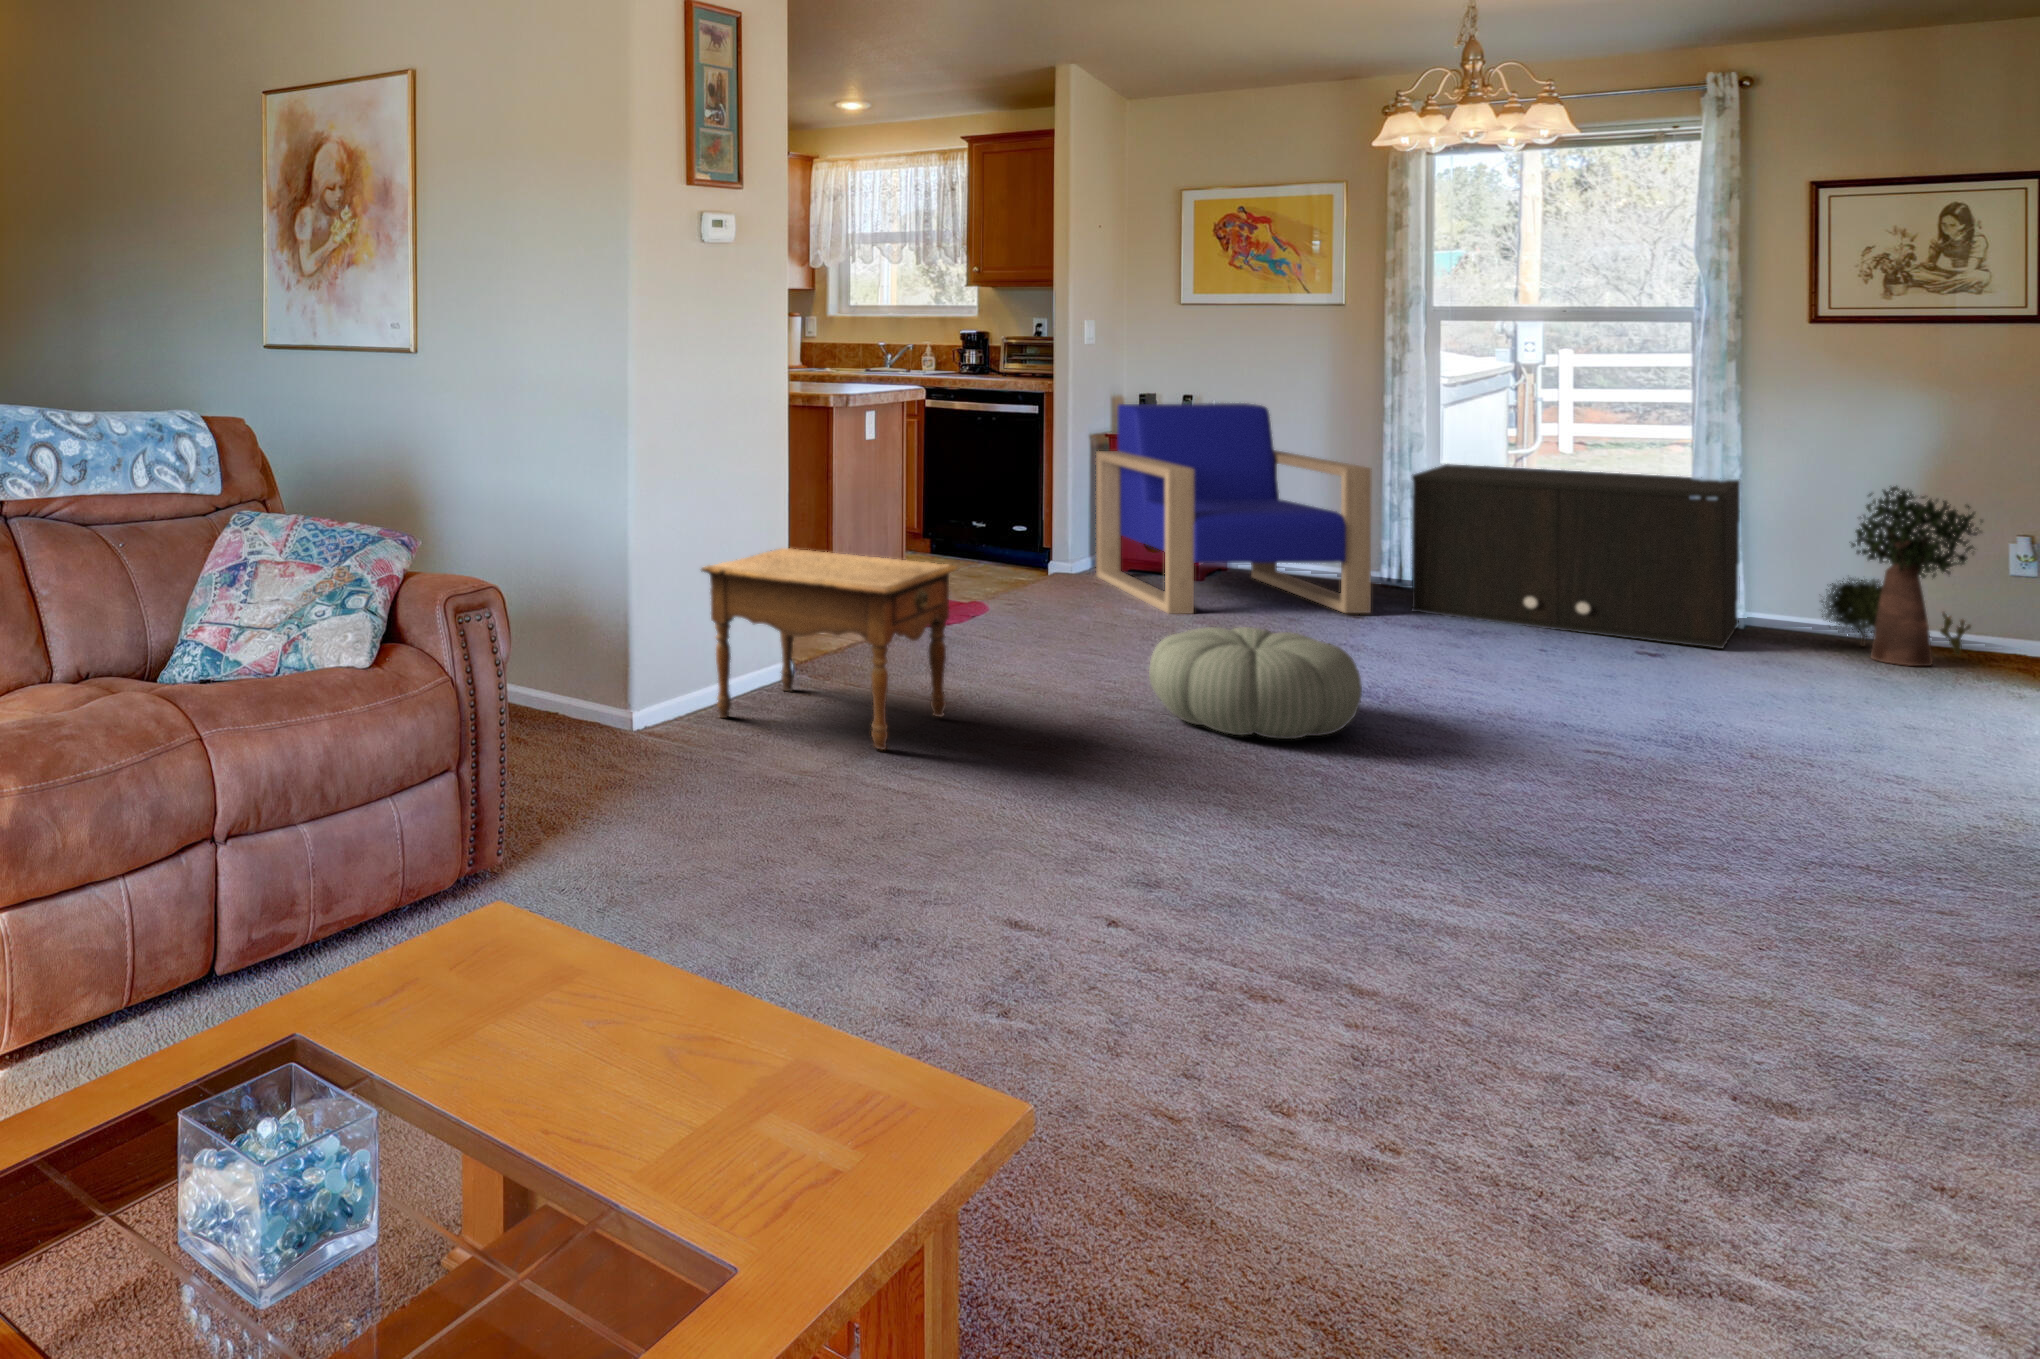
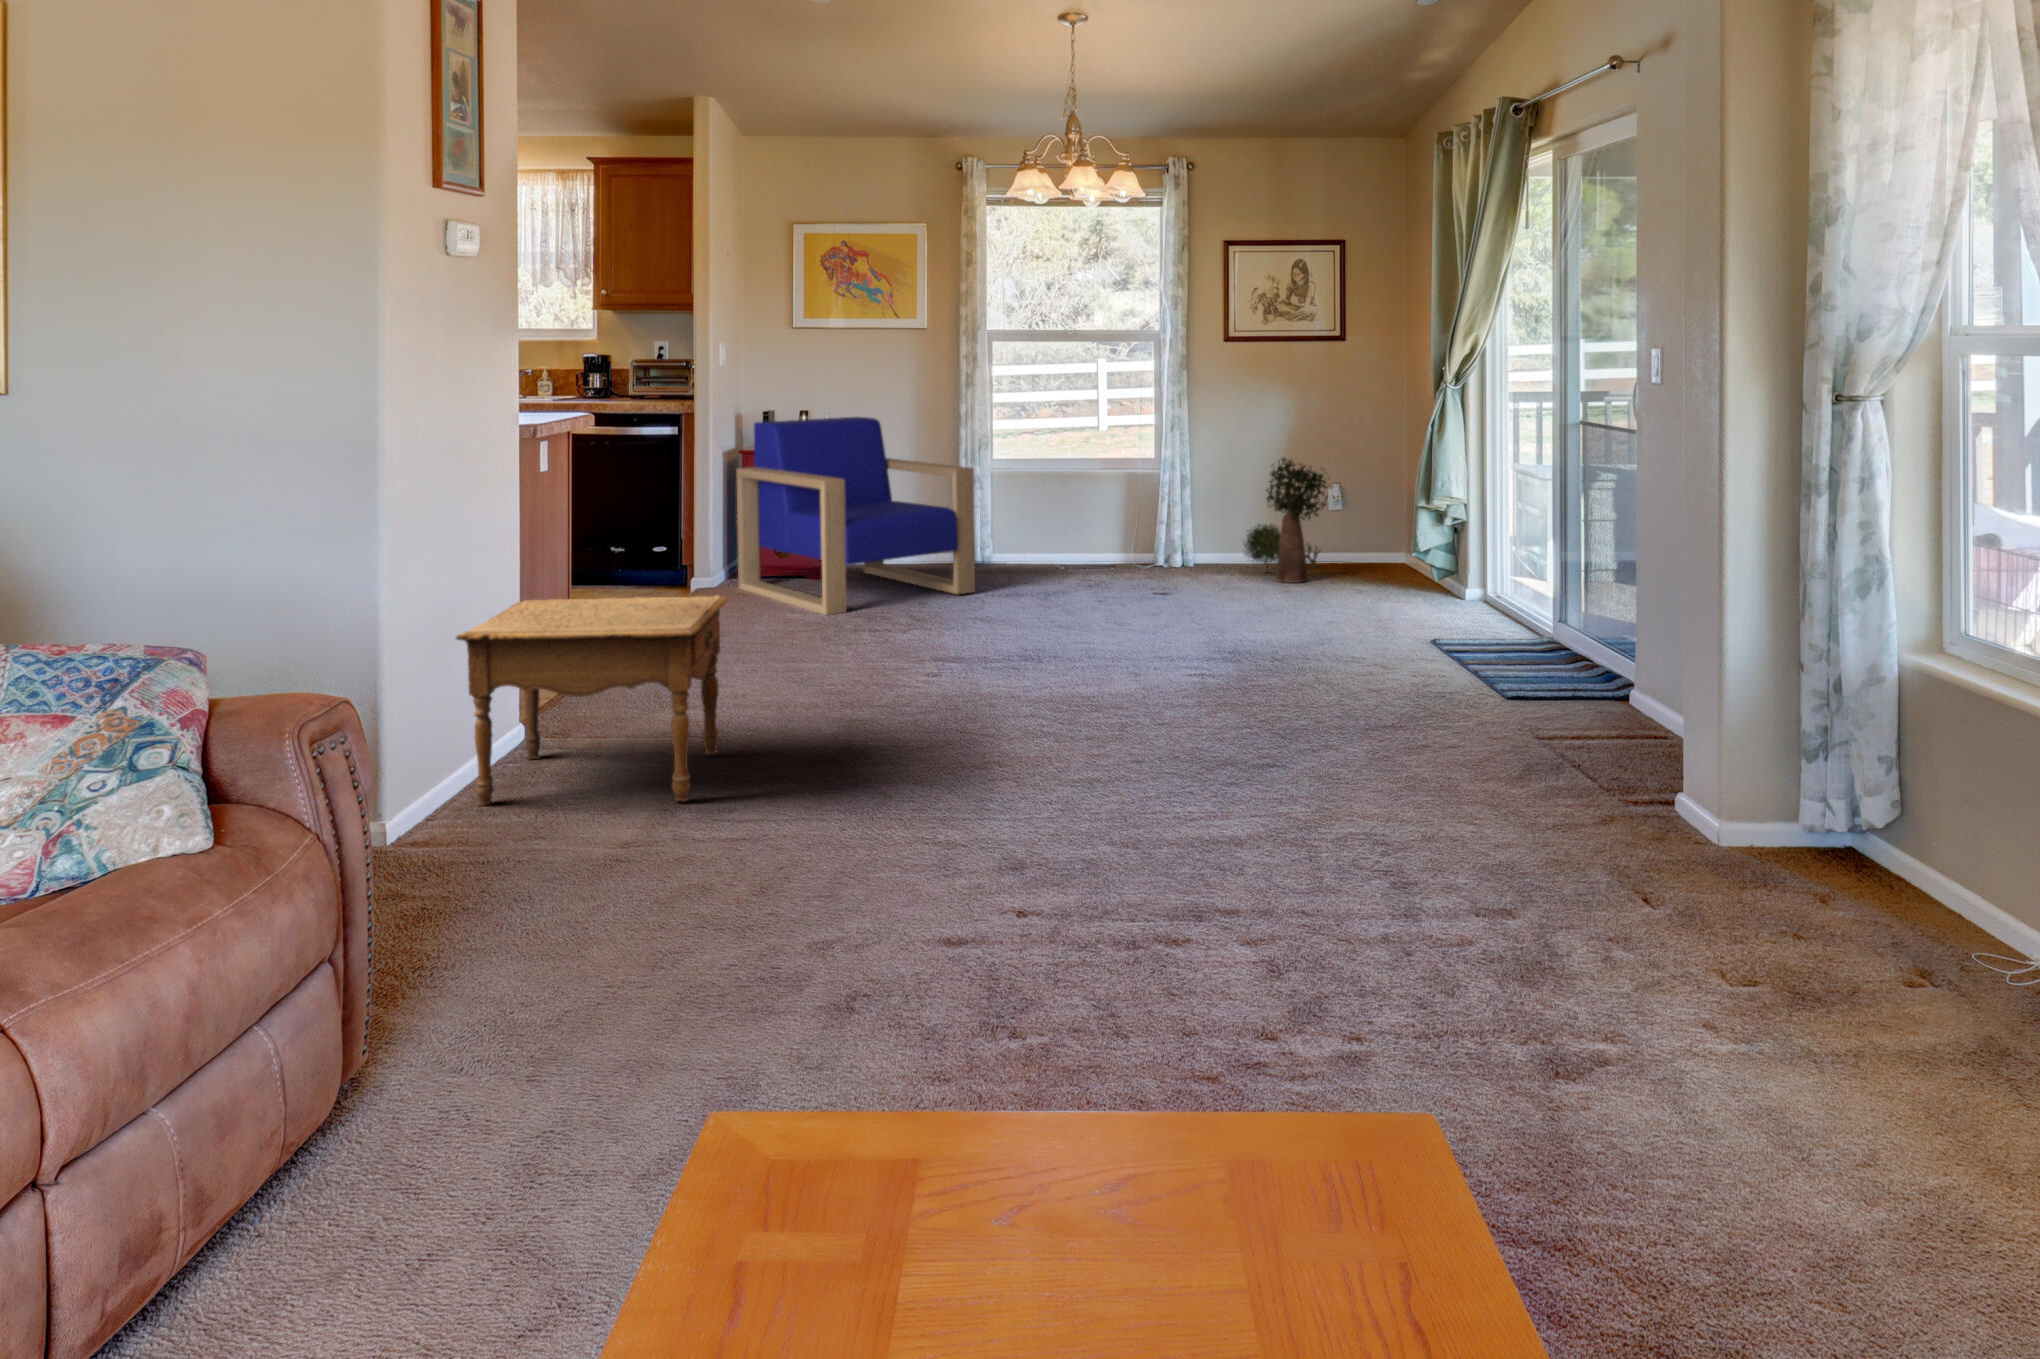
storage cabinet: present [1411,464,1740,649] -> none [997,459,1202,587]
pouf: present [1149,627,1362,739] -> none [882,618,1053,717]

